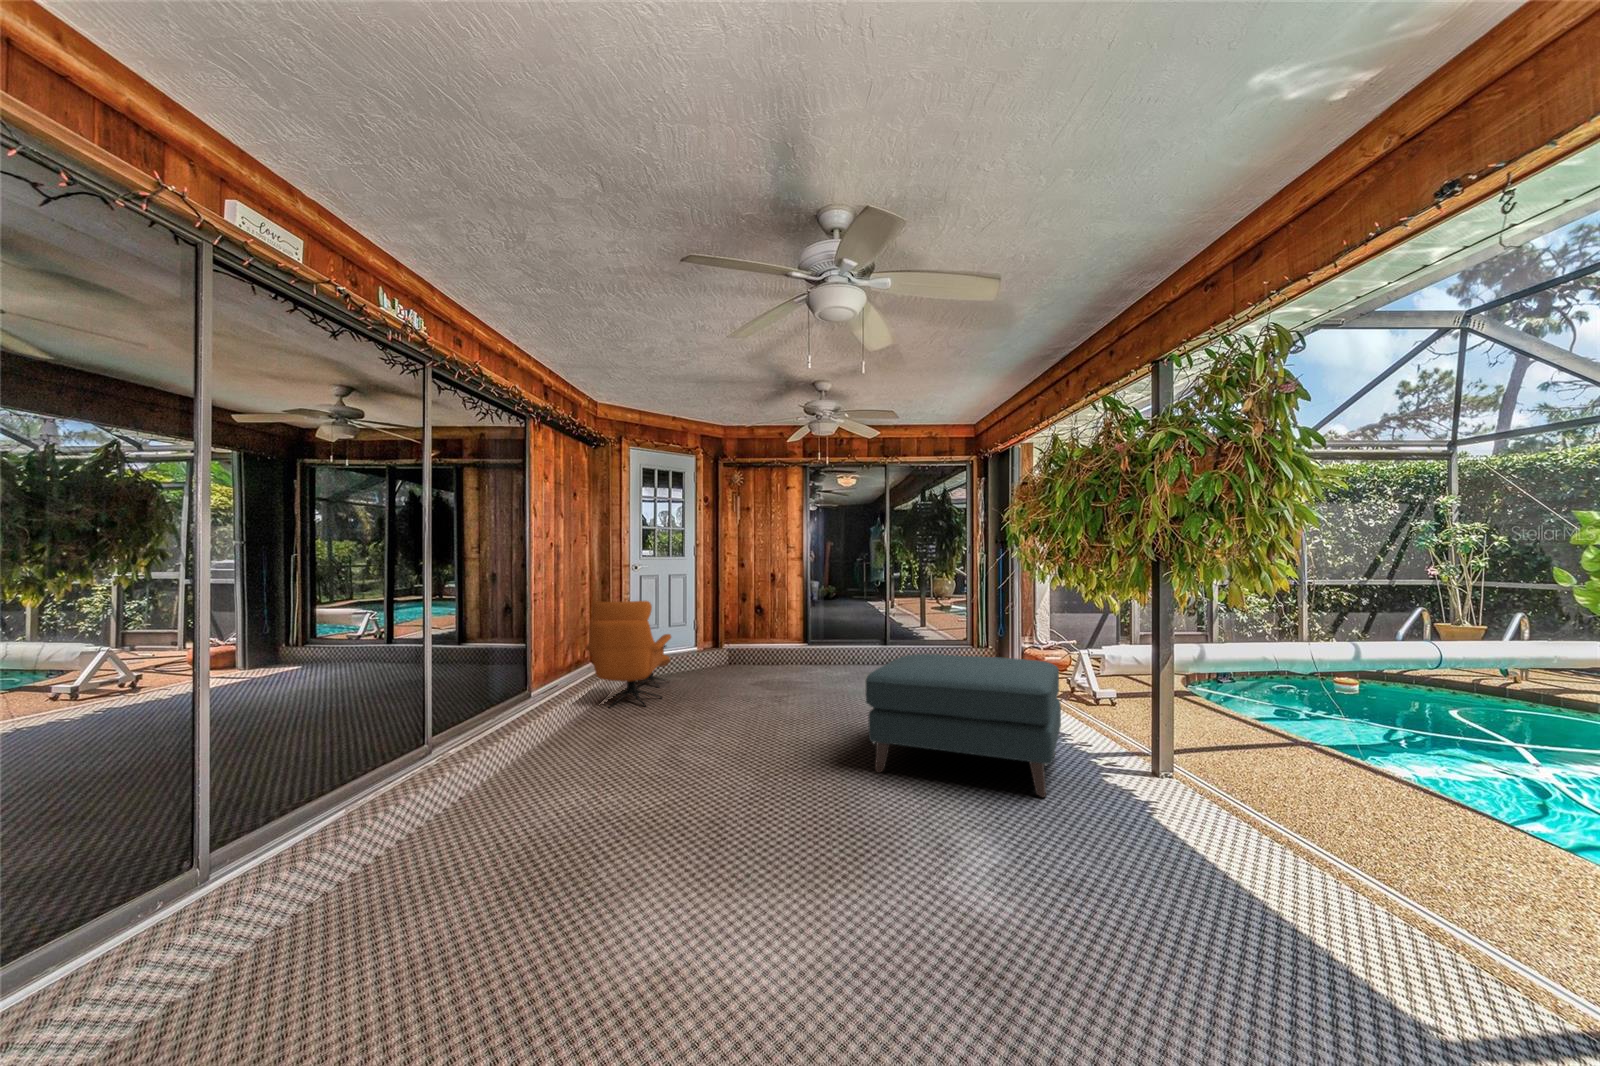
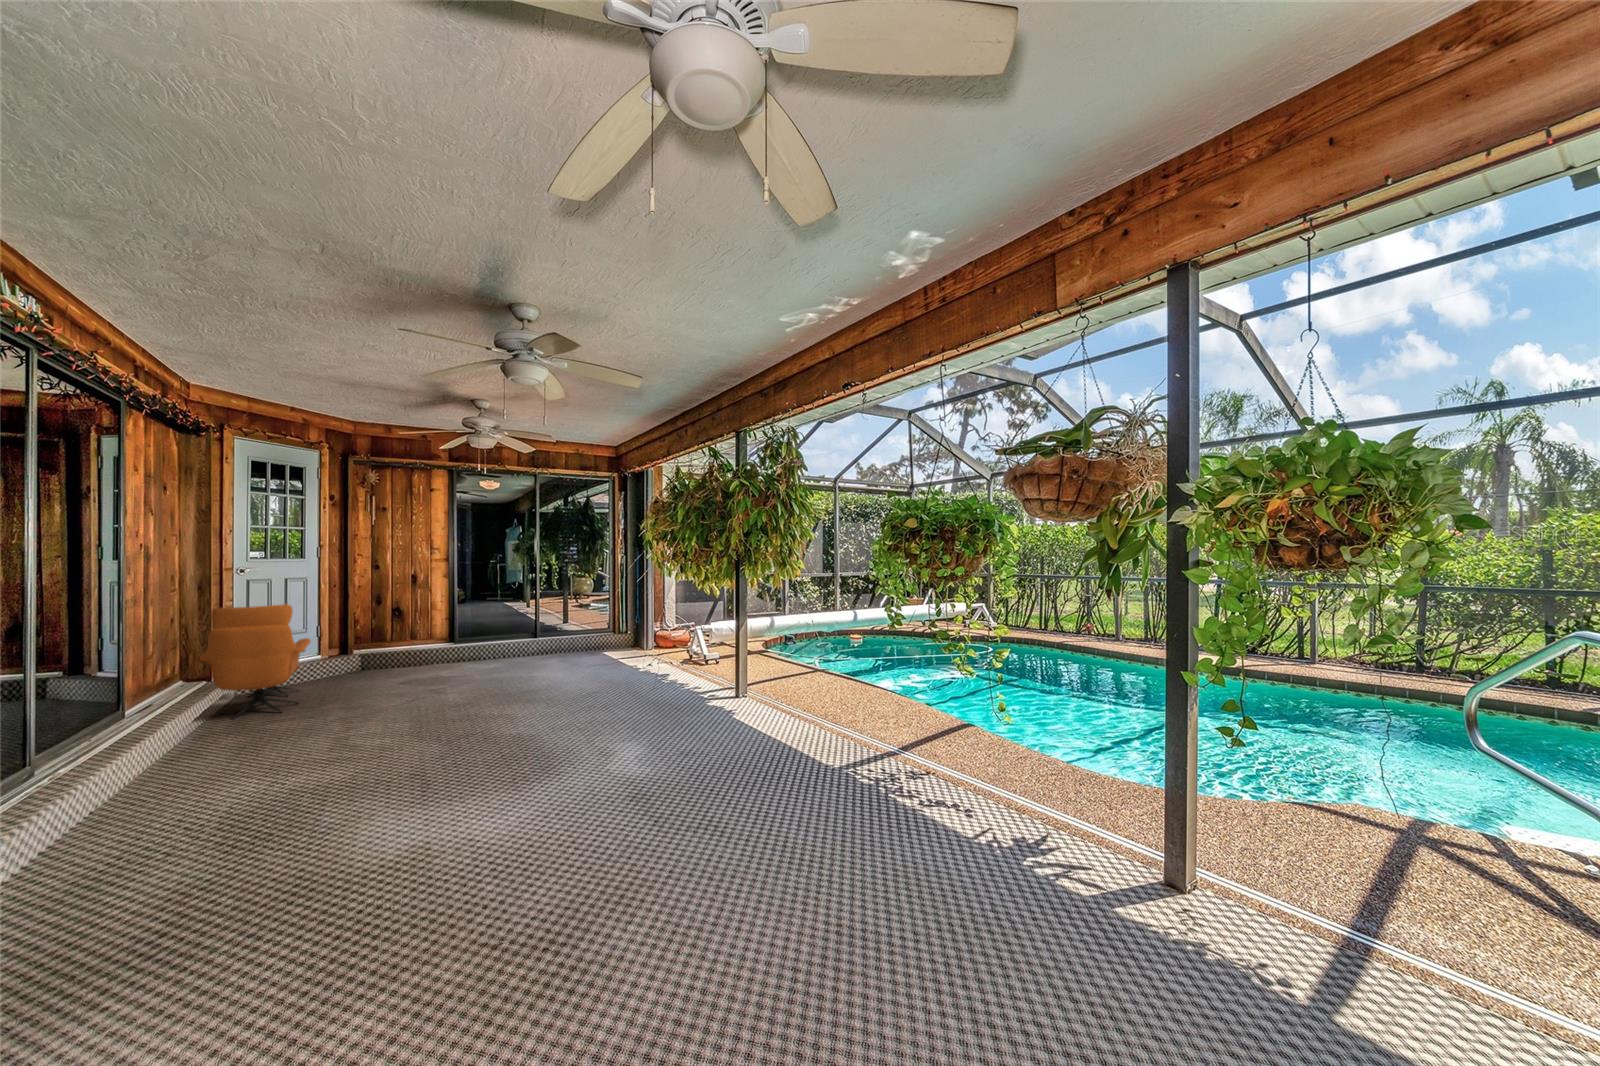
ottoman: present [866,654,1061,797] -> none [537,630,680,724]

